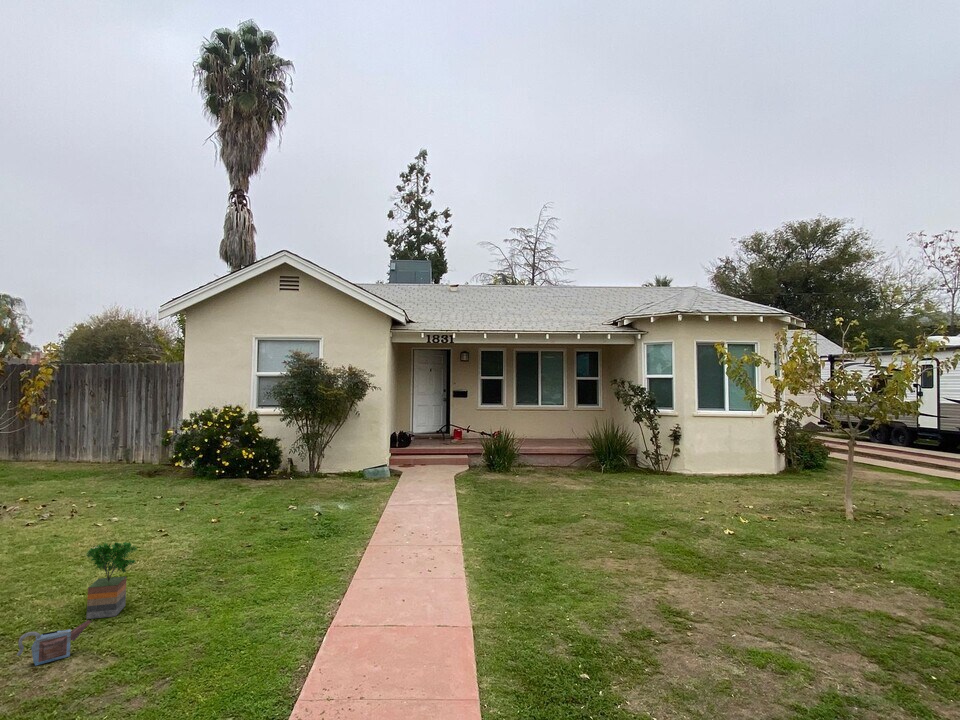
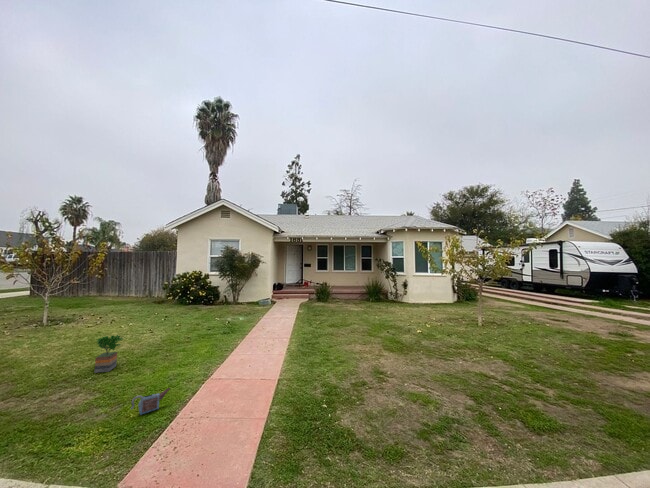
watering can: present [17,620,92,666] -> present [131,388,170,415]

